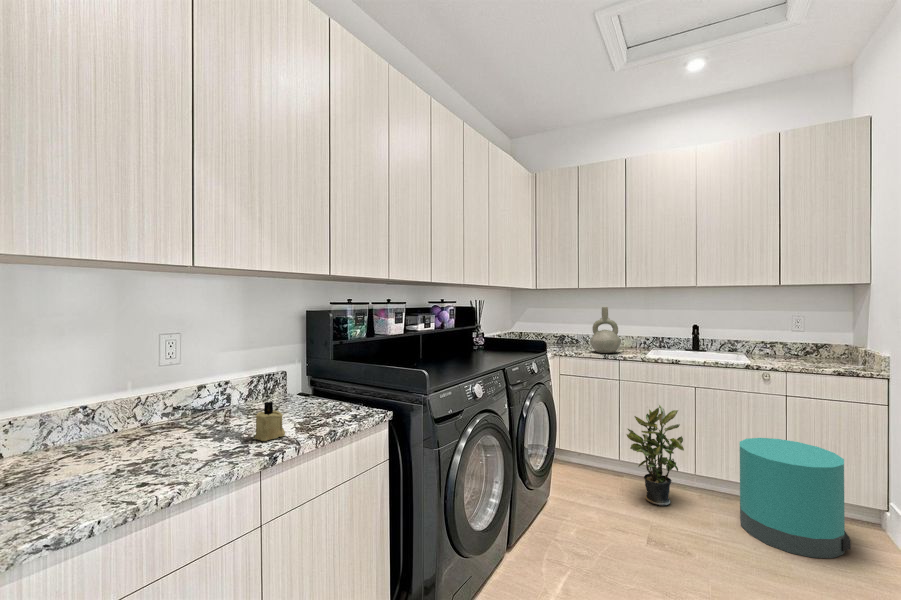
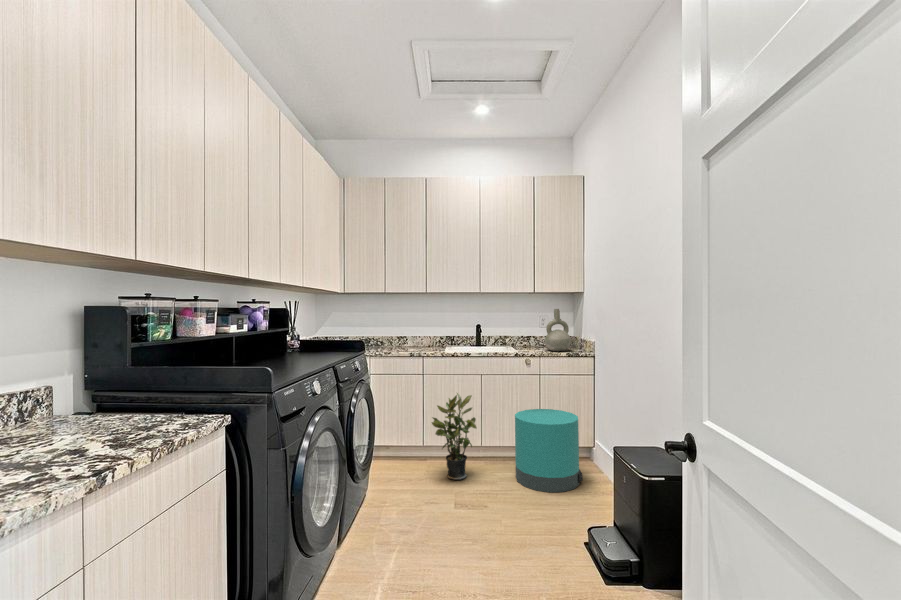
decorative vase: present [590,307,621,353] -> present [544,309,571,351]
candle: present [255,402,285,441] -> none [52,413,100,464]

